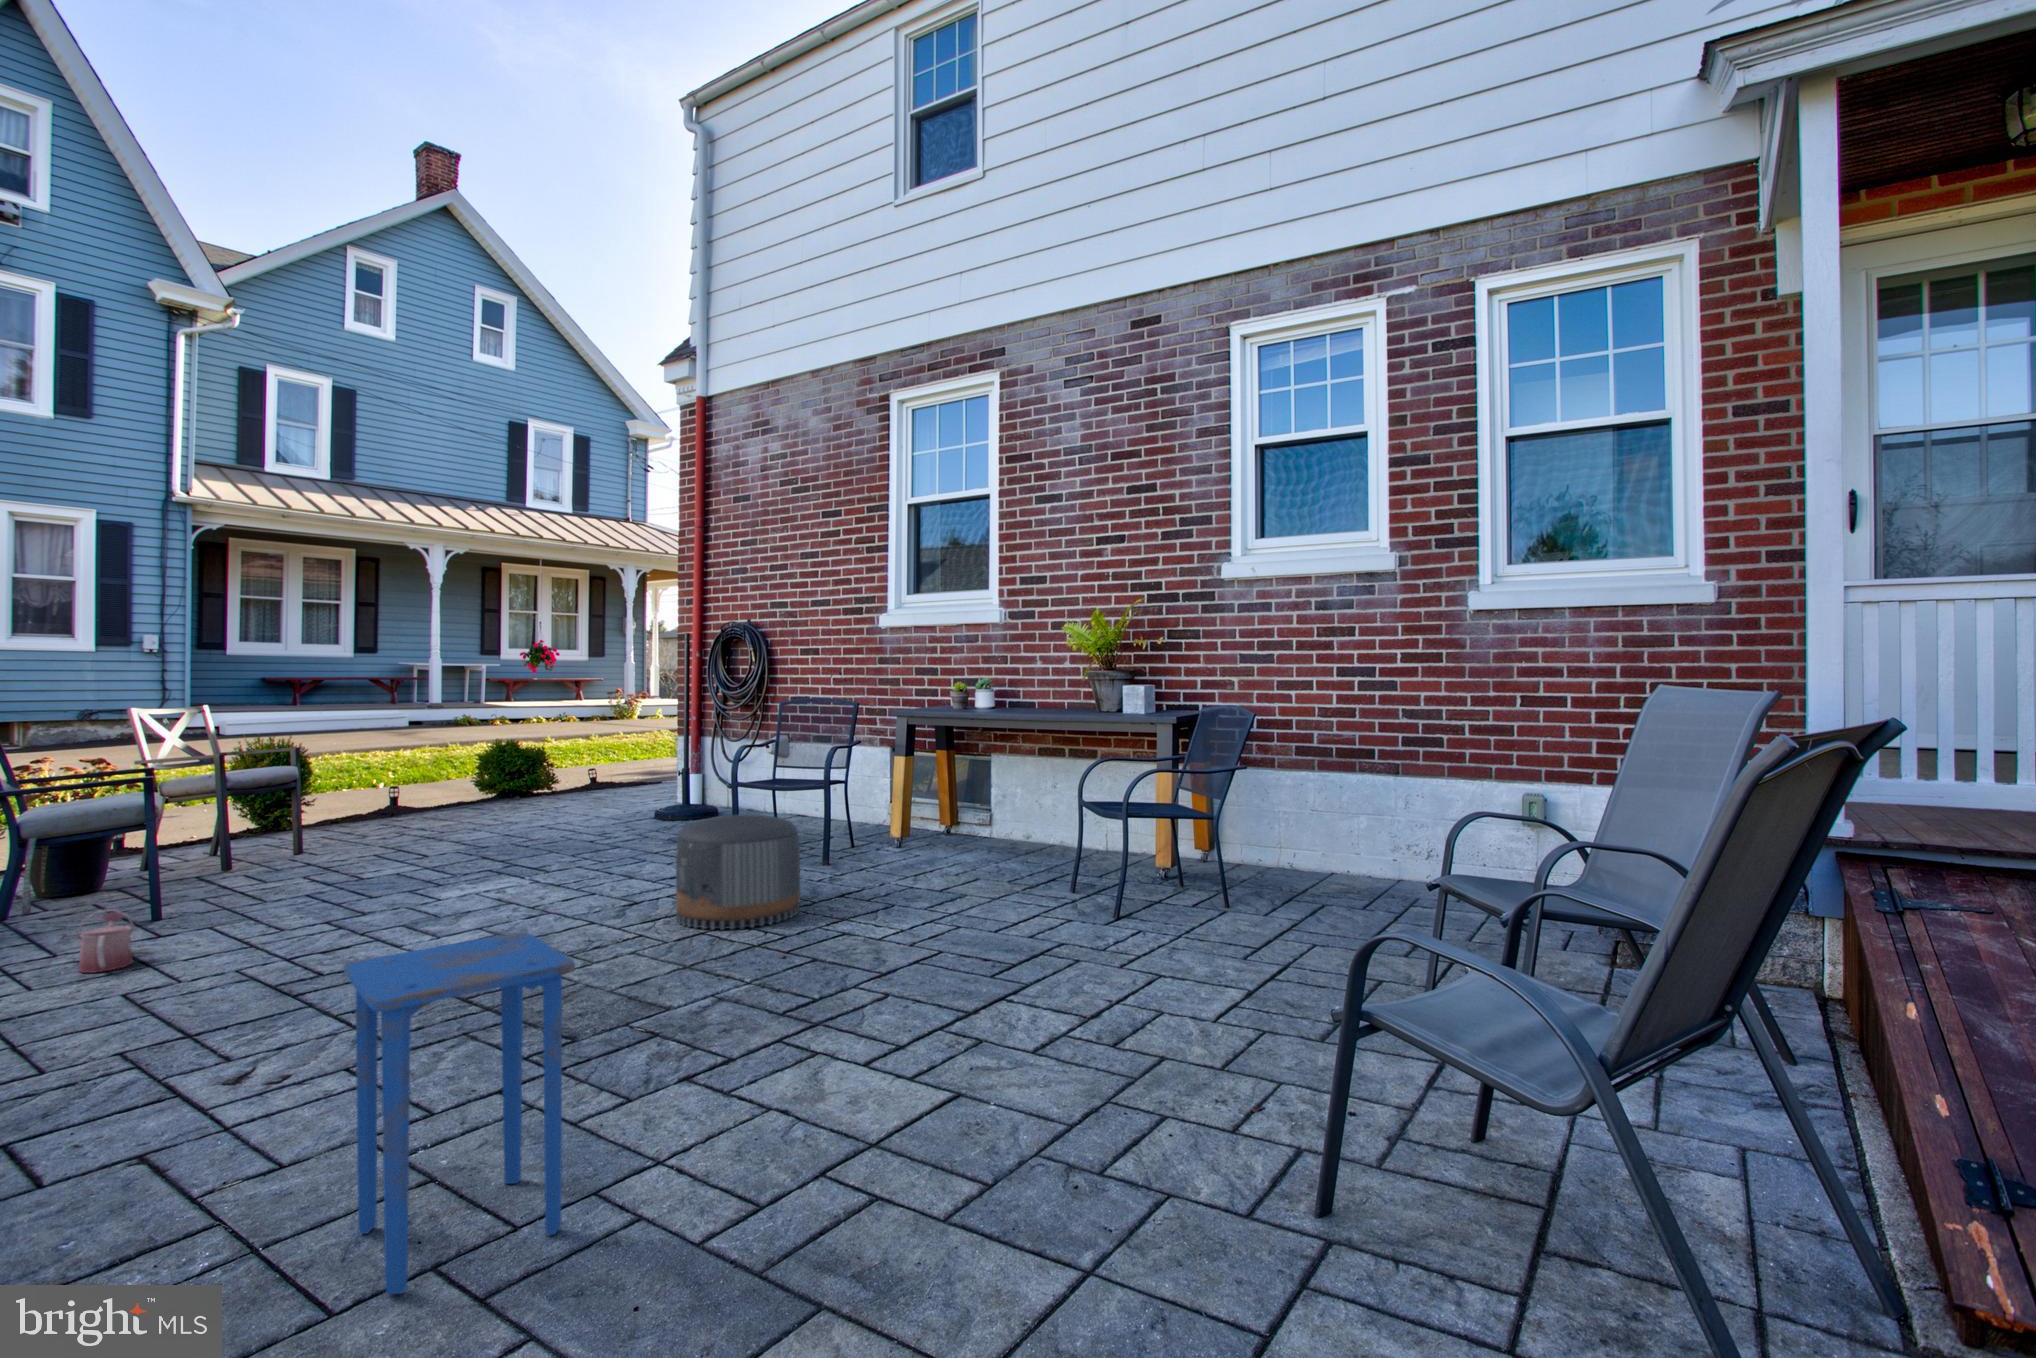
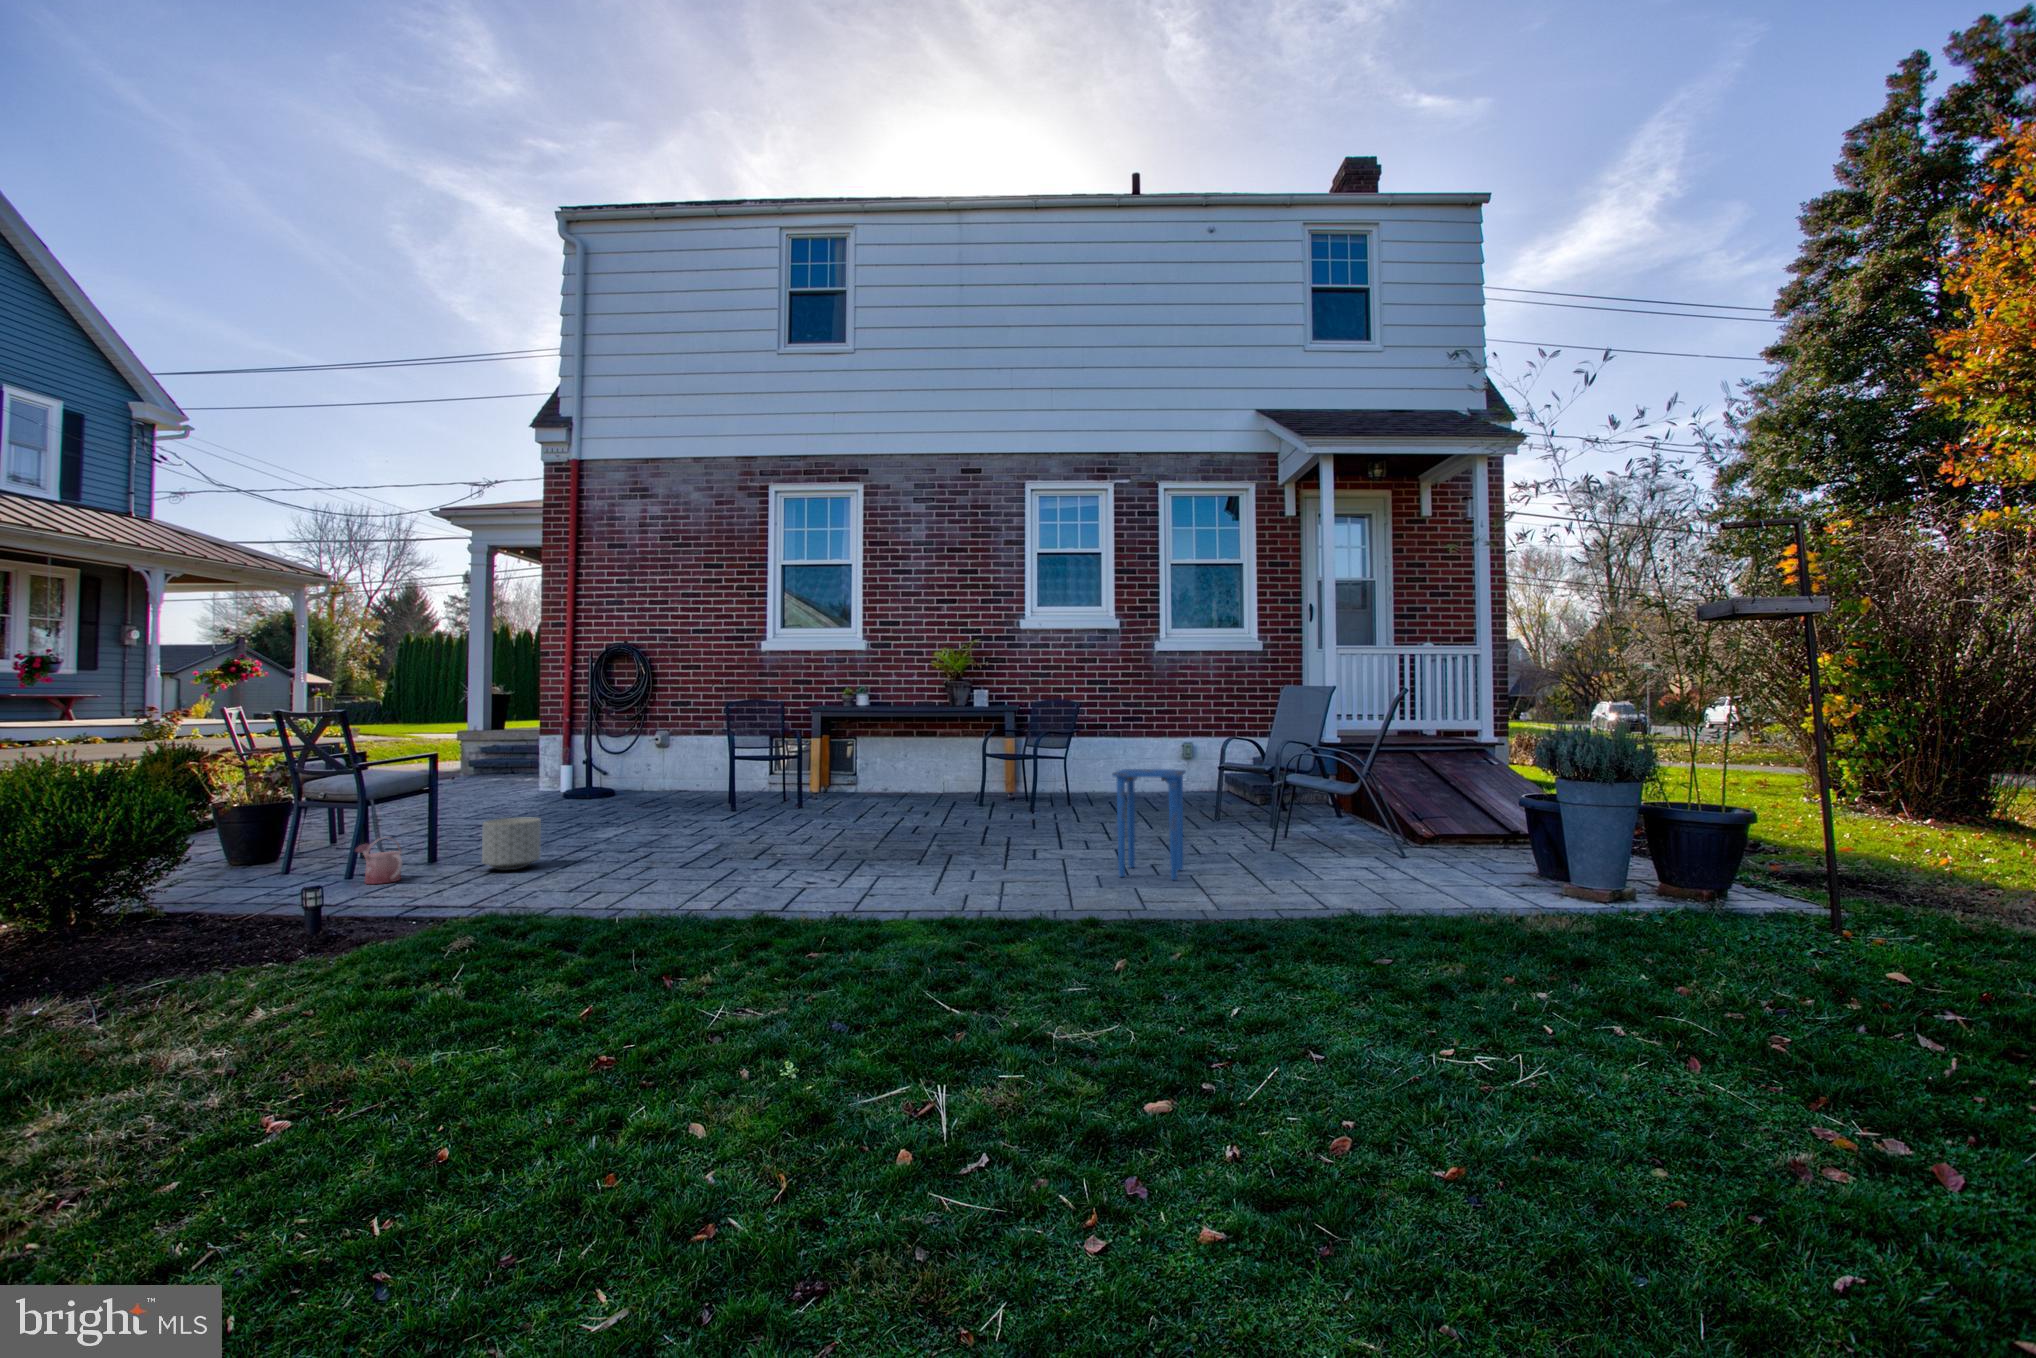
pouf: present [676,815,800,930] -> none [747,767,827,836]
planter: none [219,886,309,965] -> present [482,817,541,871]
side table: present [344,932,575,1294] -> present [1112,769,1186,880]

